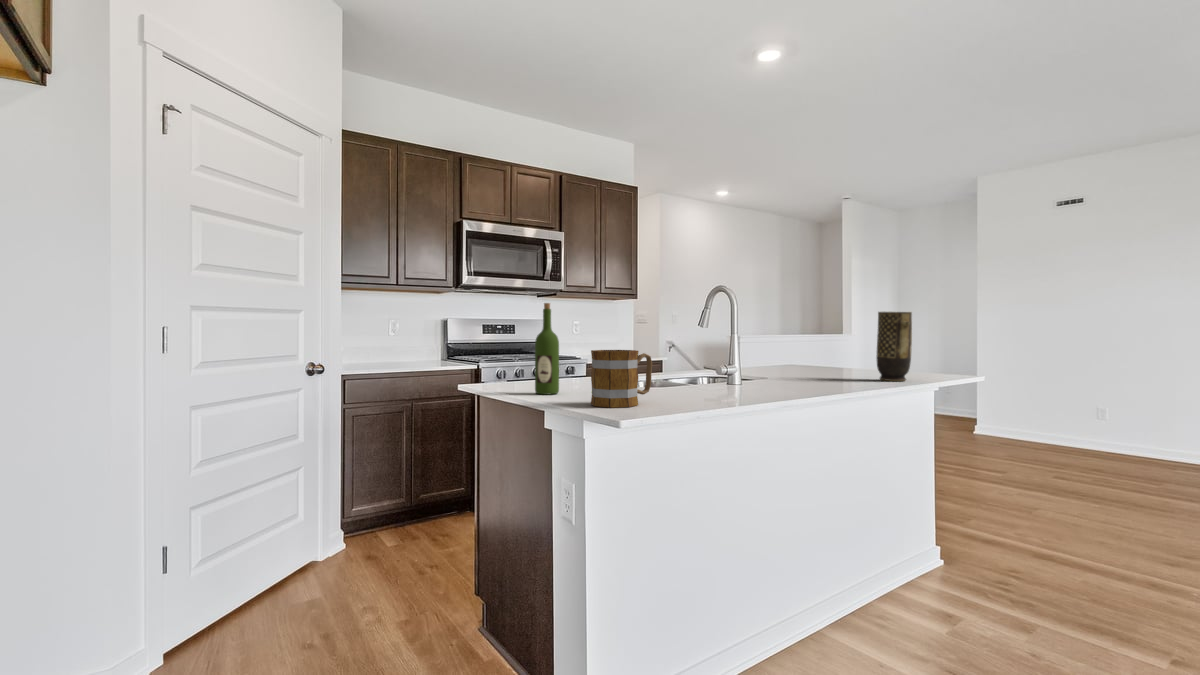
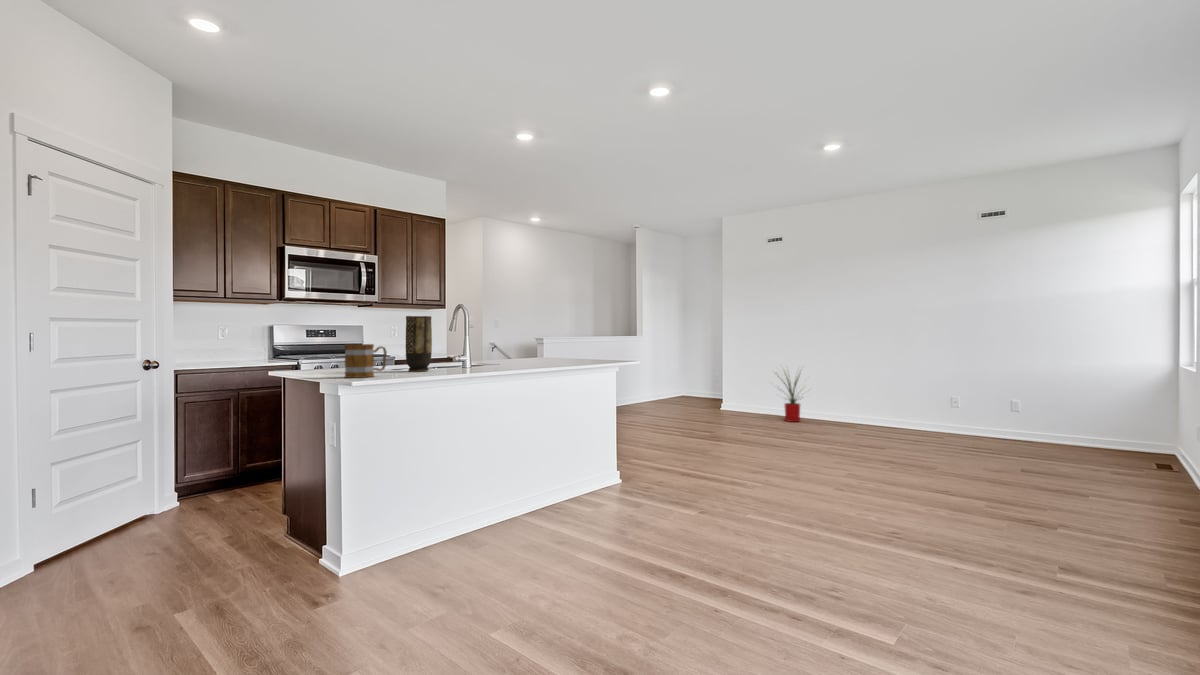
wine bottle: present [535,303,559,394] -> none [317,315,335,374]
vase: present [877,312,912,381] -> present [406,316,432,372]
house plant: none [1057,376,1135,457] -> present [778,371,800,422]

